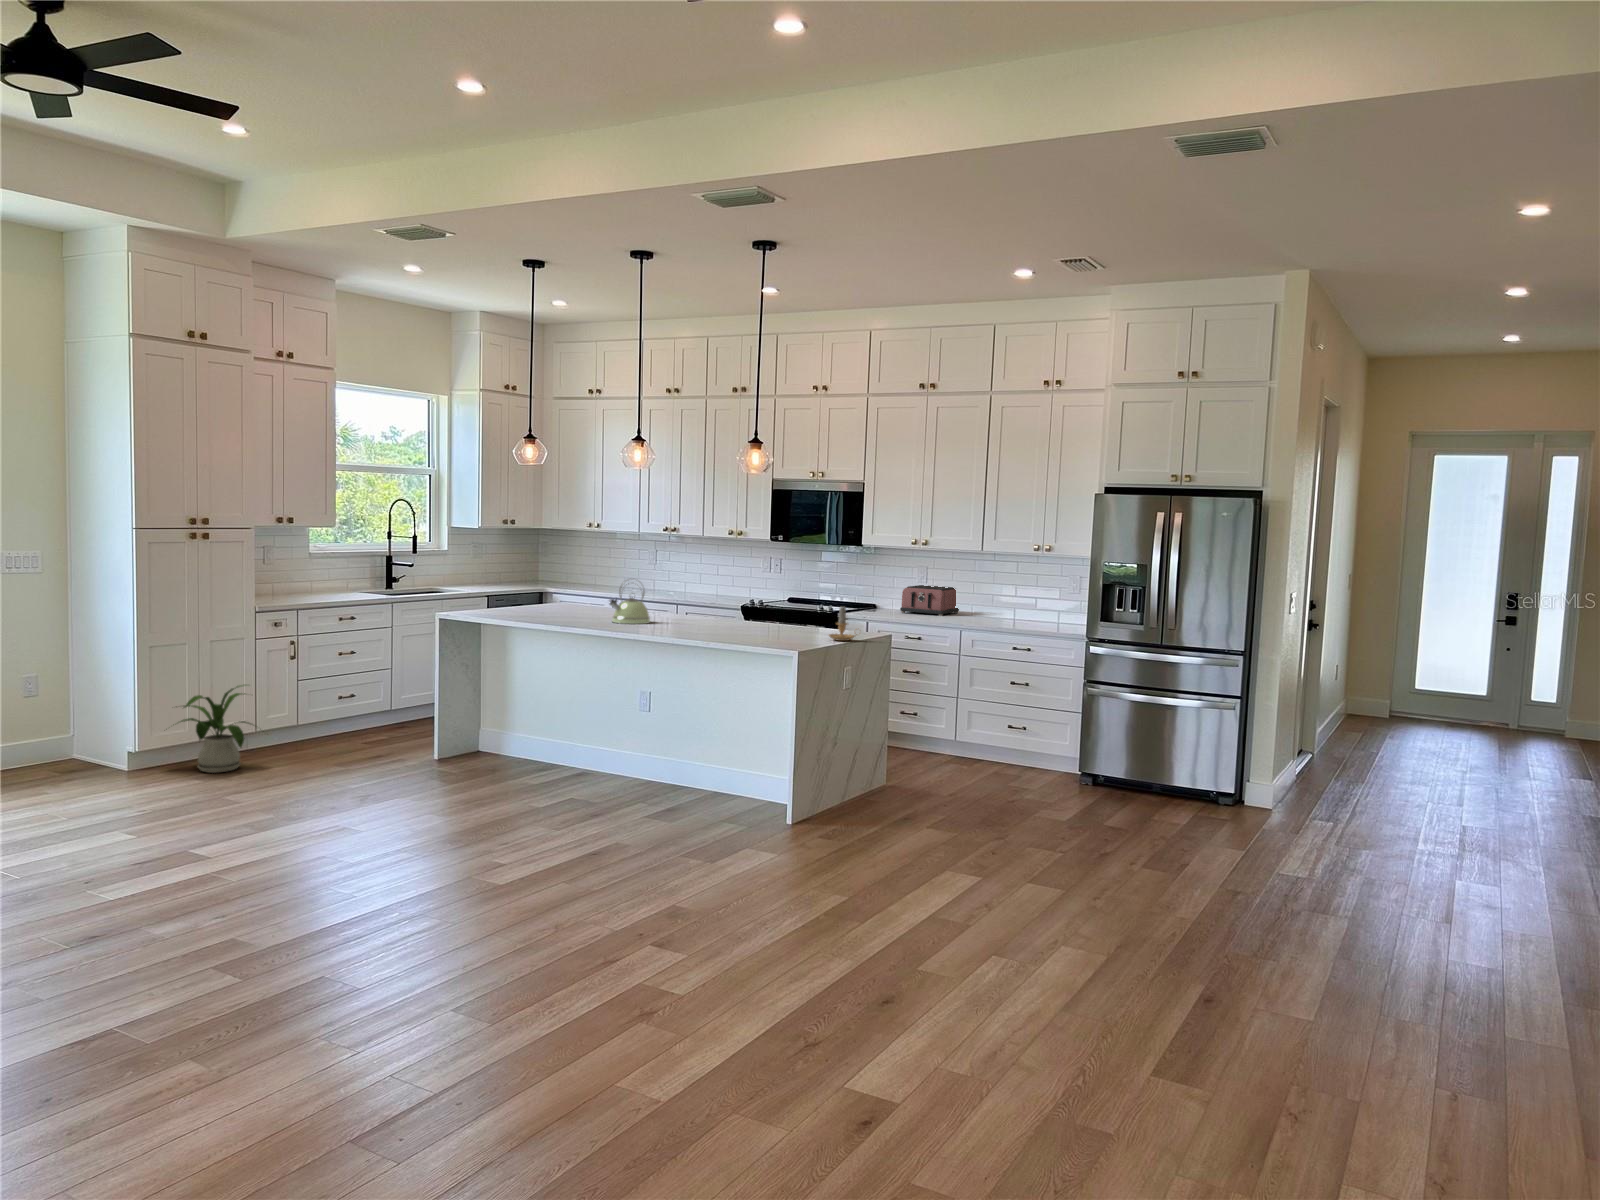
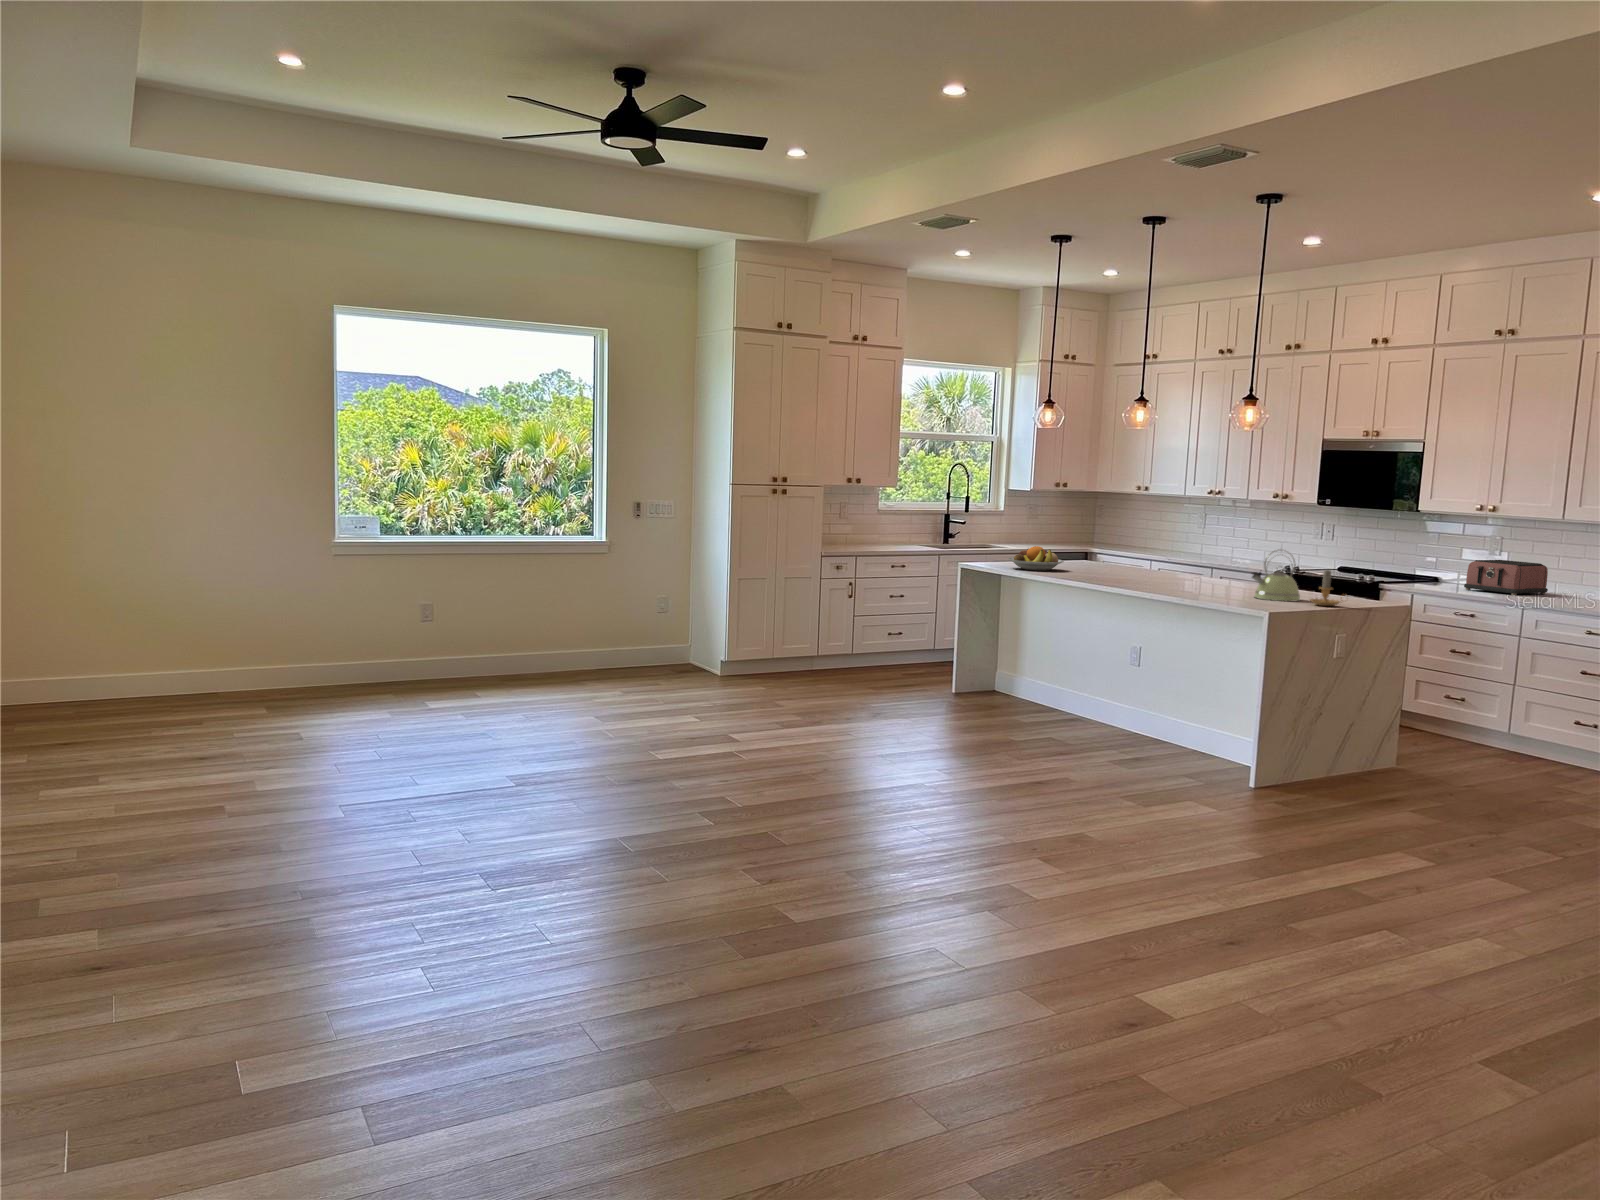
kettle: present [610,587,650,624] -> present [1252,554,1300,601]
fruit bowl: none [492,591,553,617] -> present [1008,546,1064,571]
house plant: present [180,685,251,773] -> none [747,613,820,682]

